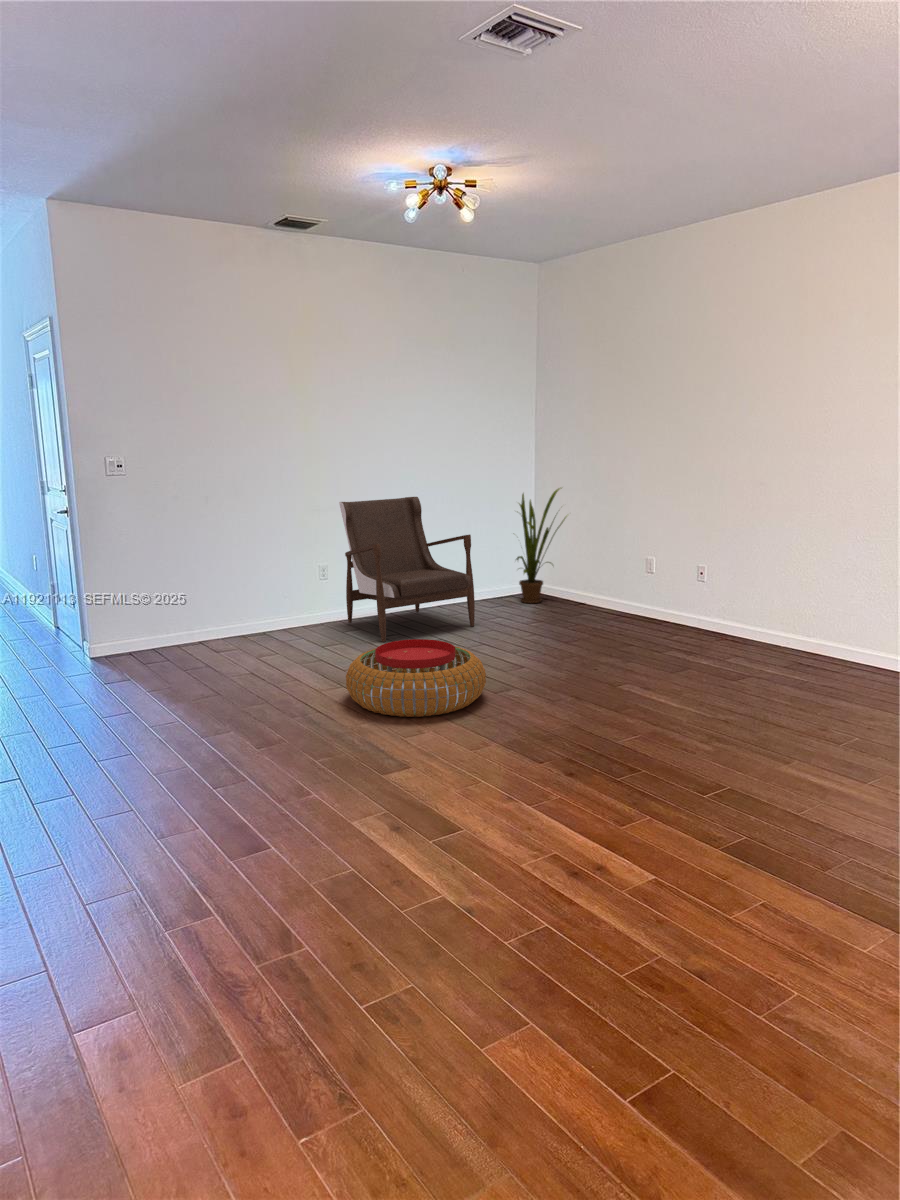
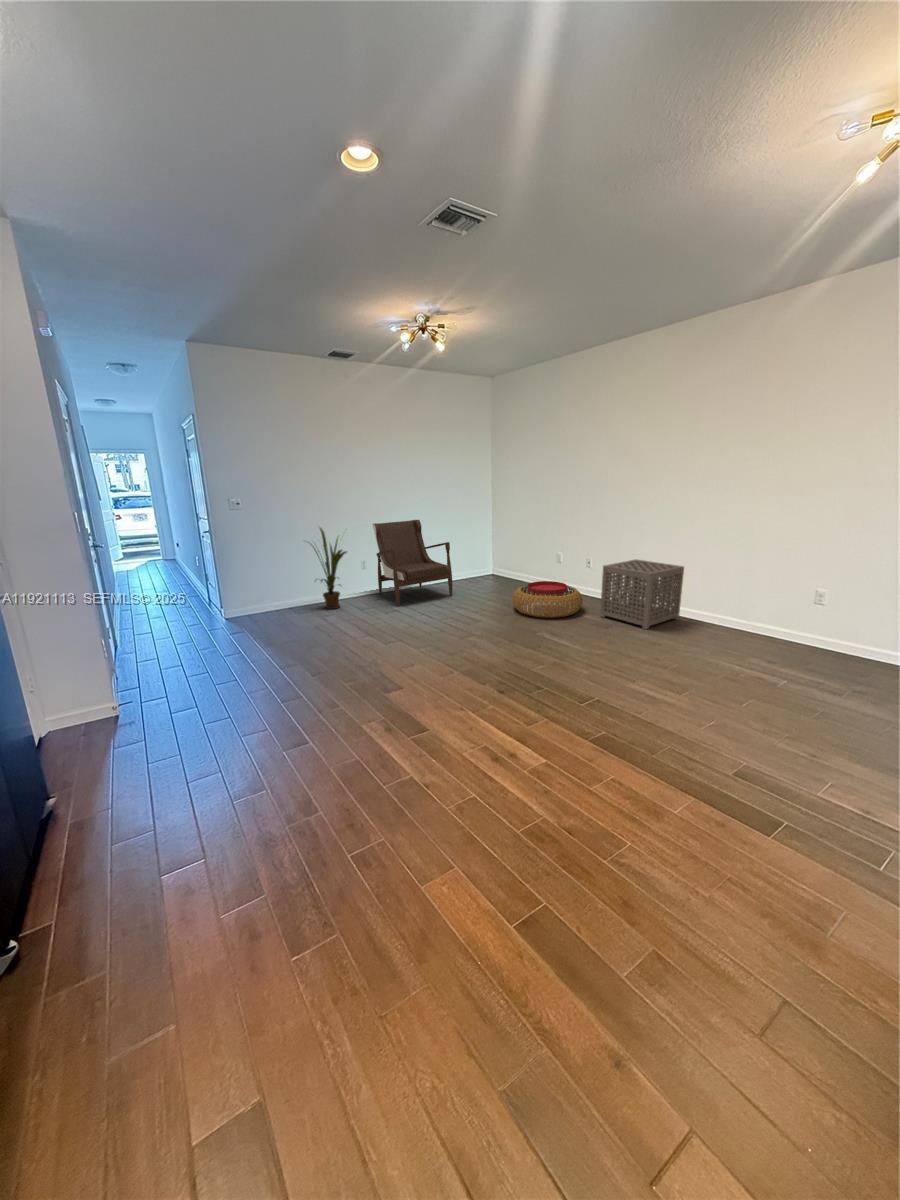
house plant: present [516,488,566,603] -> present [311,527,347,609]
side table: none [730,566,871,682] -> present [600,559,684,629]
pouf: present [346,639,486,717] -> present [513,581,583,618]

